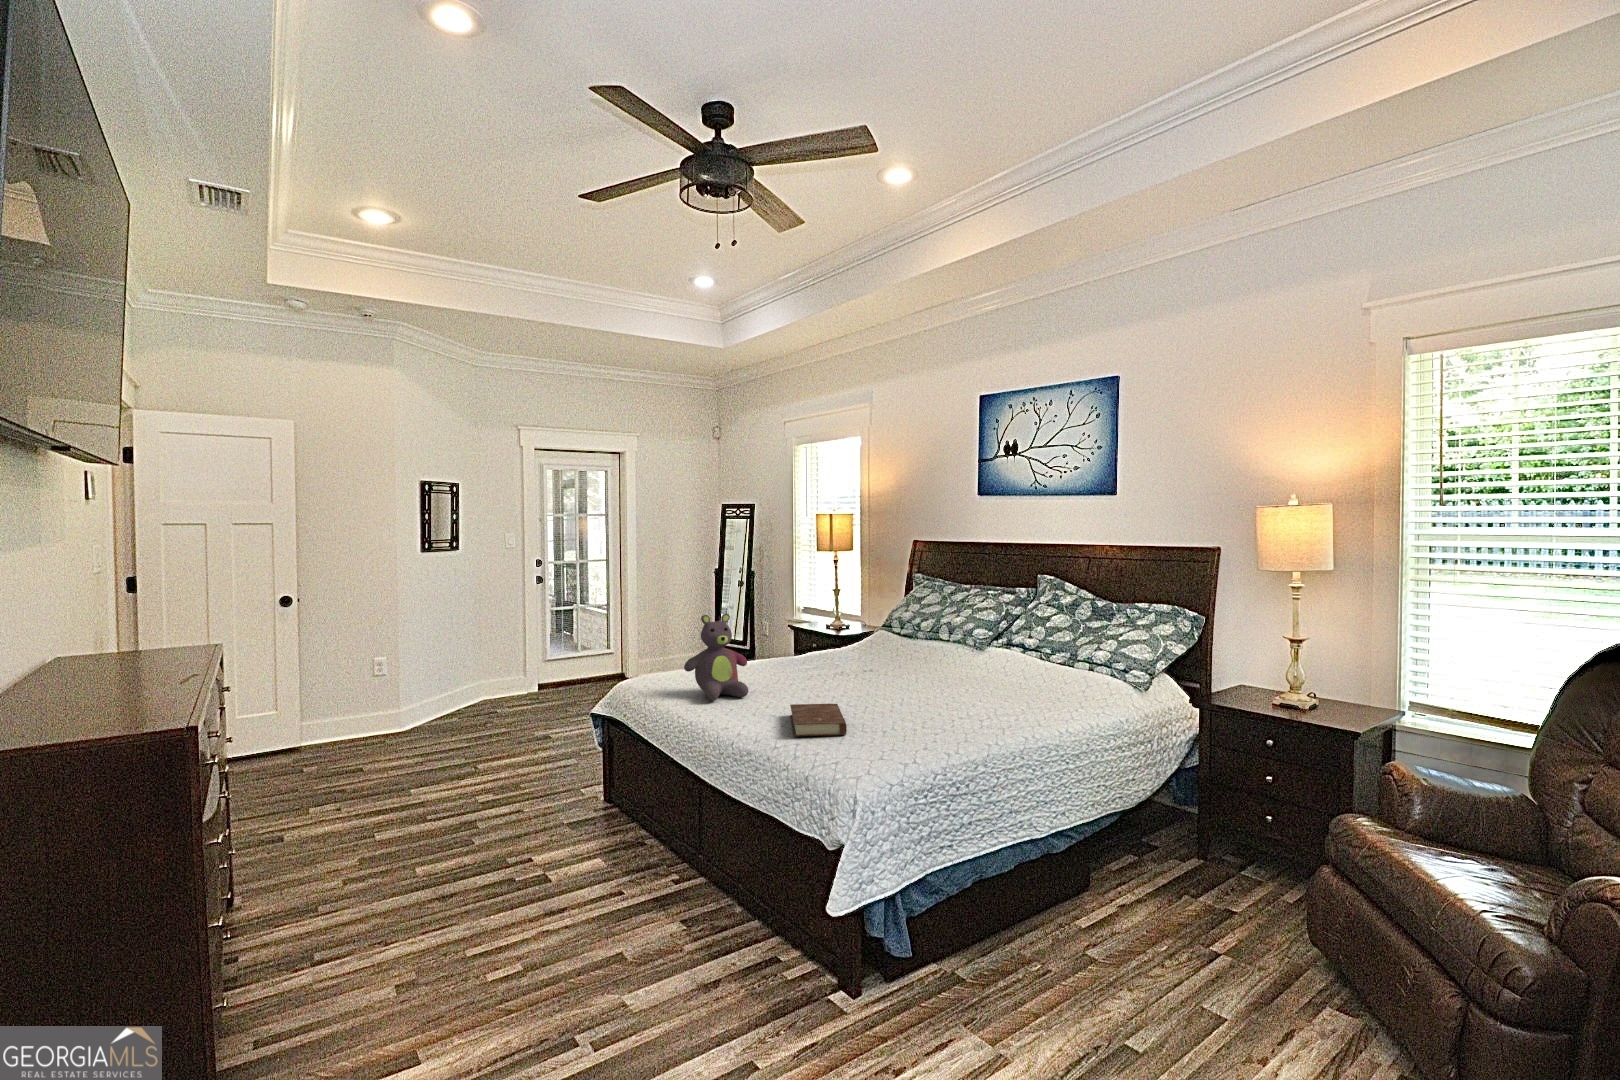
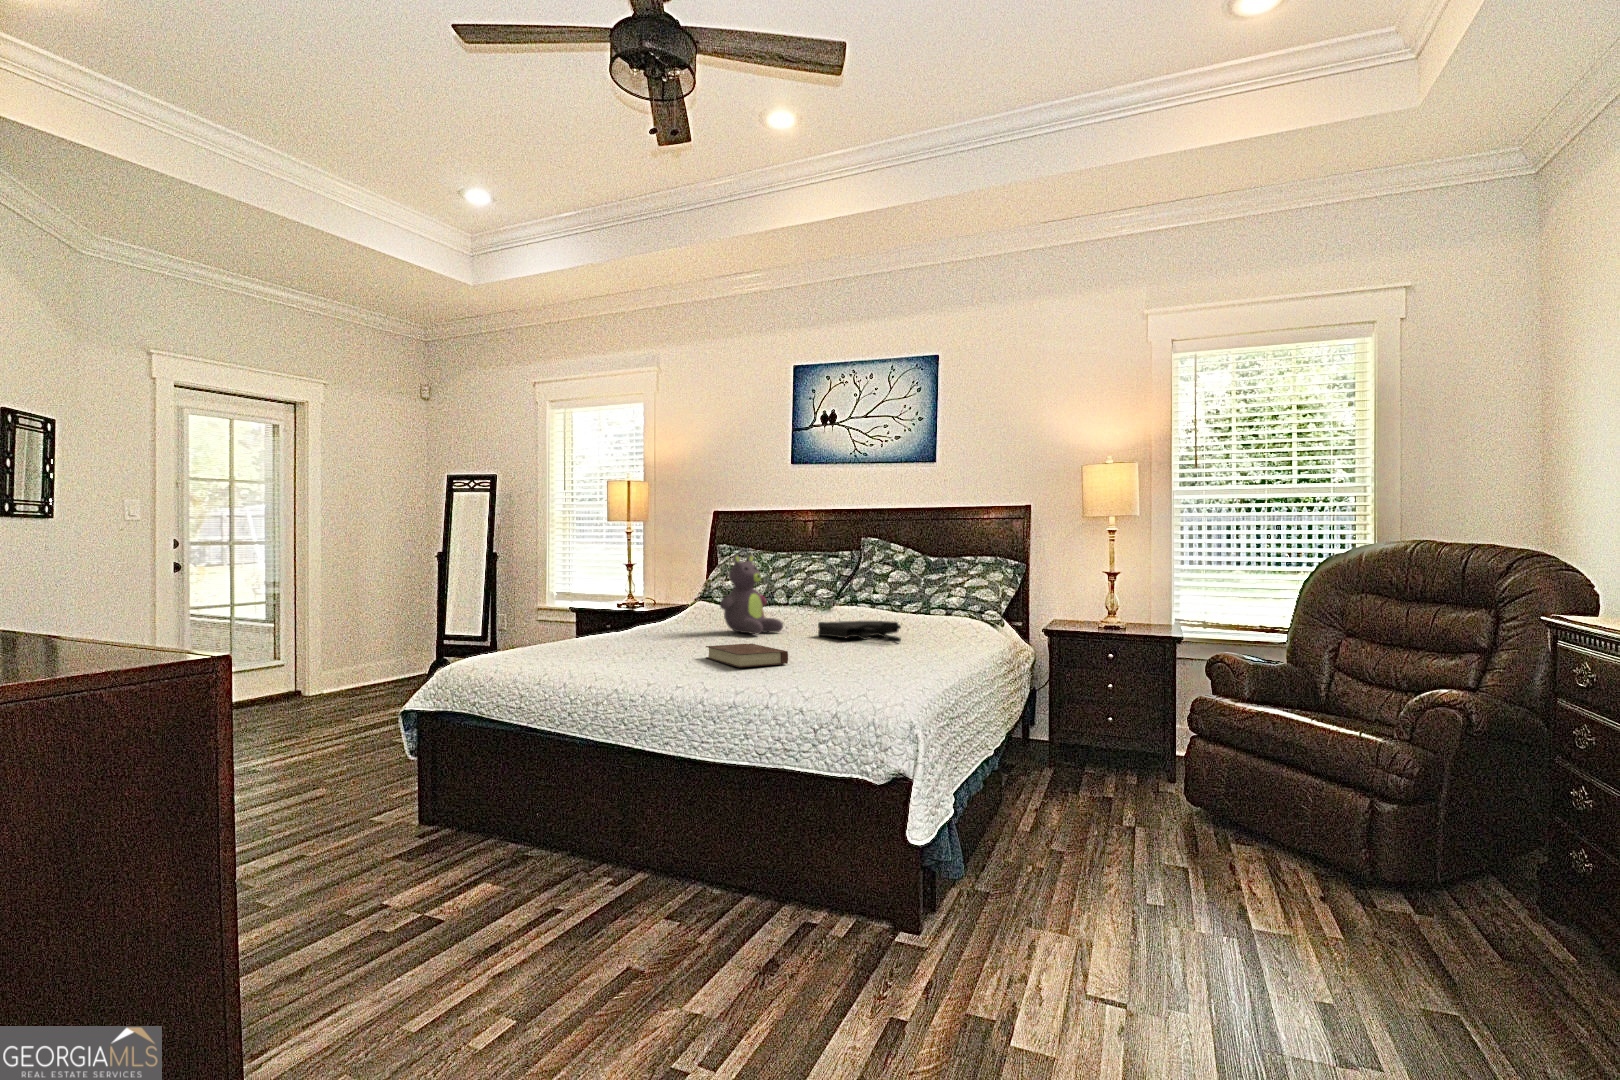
stuffed bear: present [684,613,748,701] -> present [720,555,783,634]
tote bag: none [933,676,1013,711] -> present [818,621,901,642]

